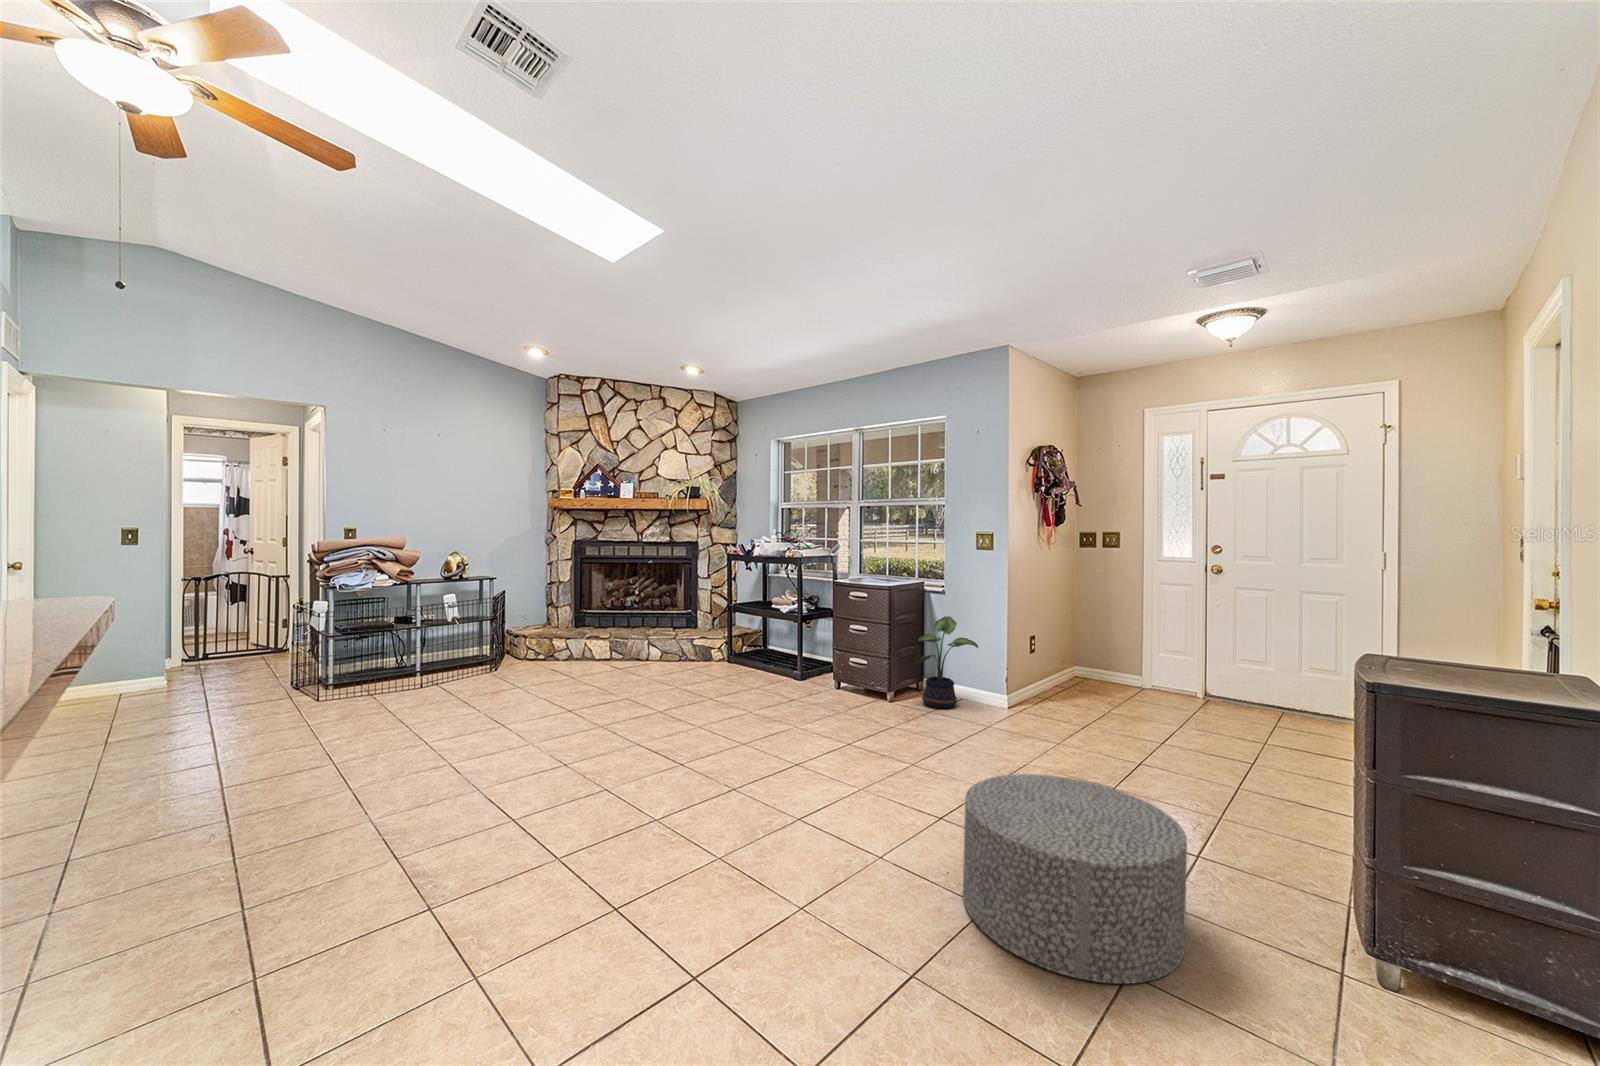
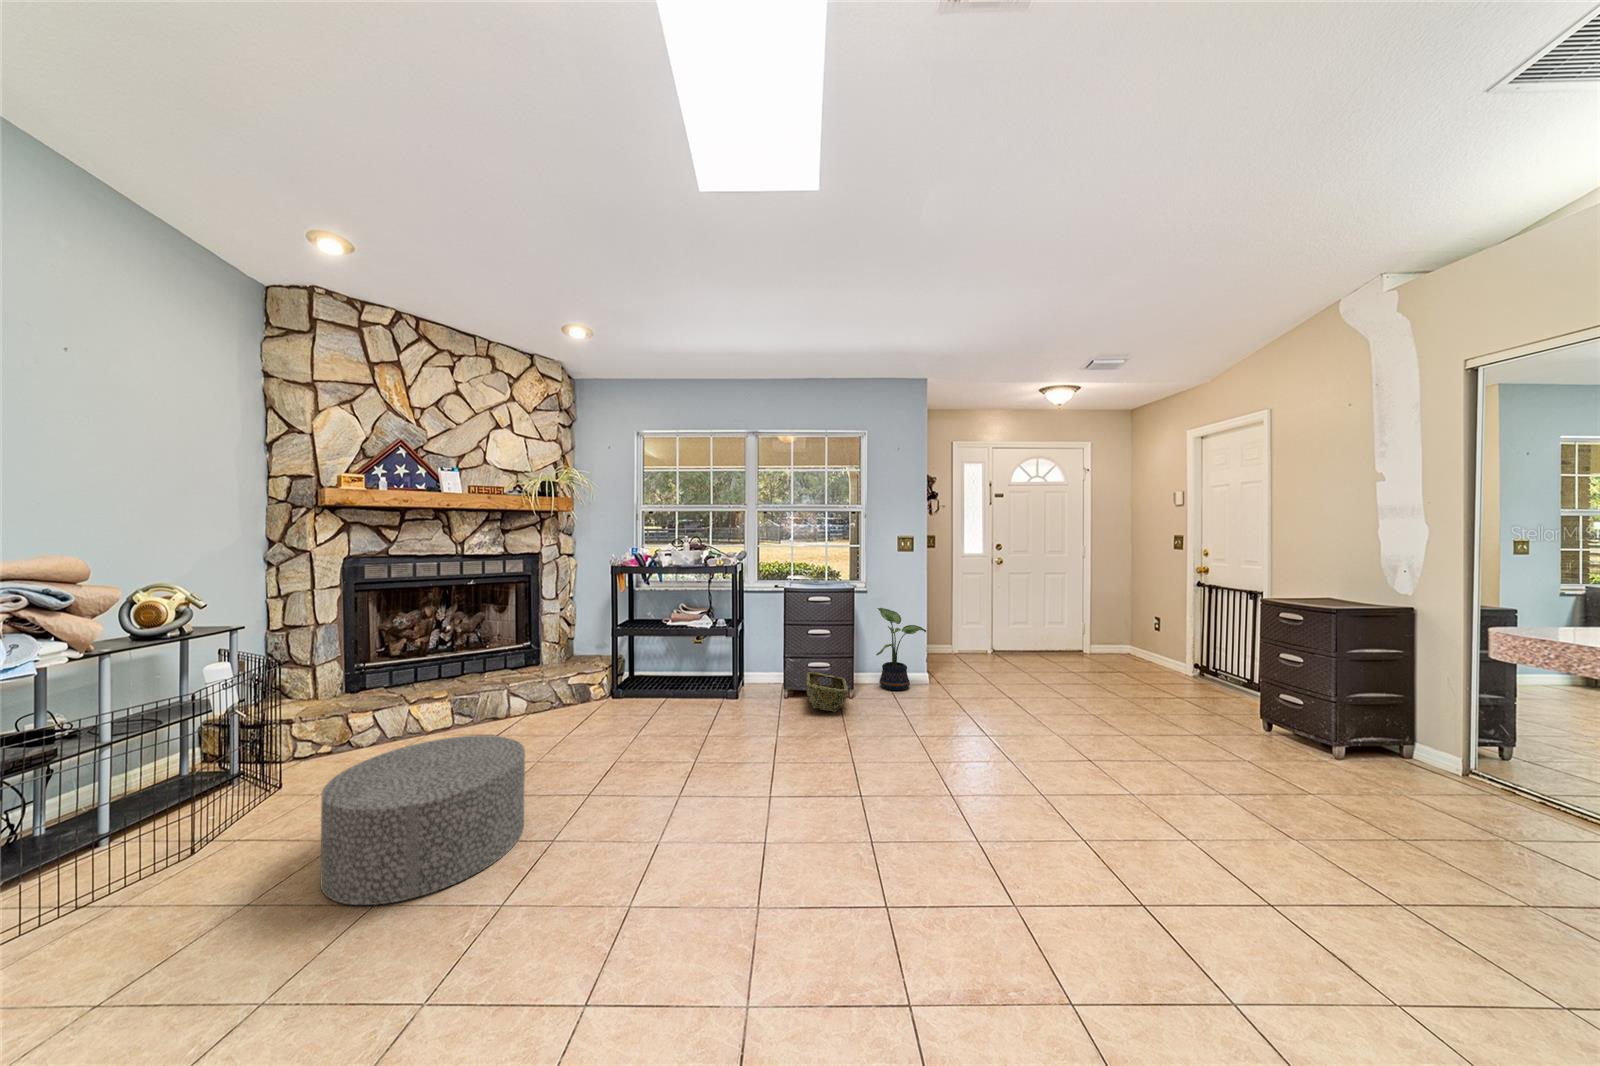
woven basket: none [808,668,870,705] -> present [806,672,848,712]
ottoman: present [963,774,1187,984] -> present [321,735,525,905]

